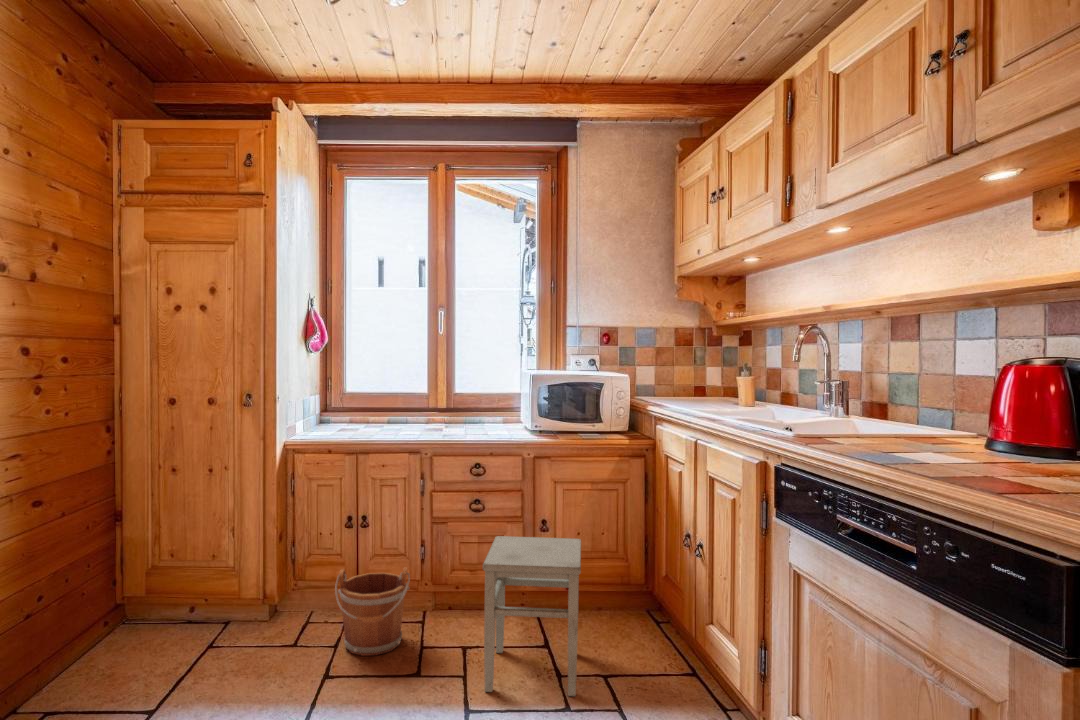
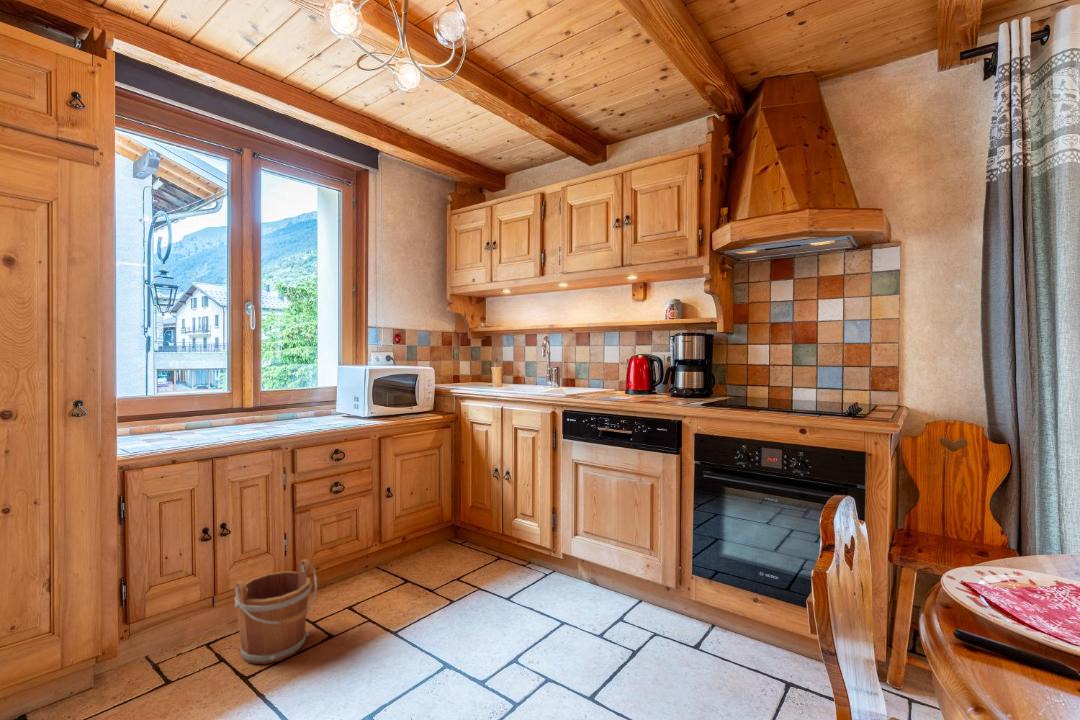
stool: present [483,536,581,696] -> none [393,494,497,635]

